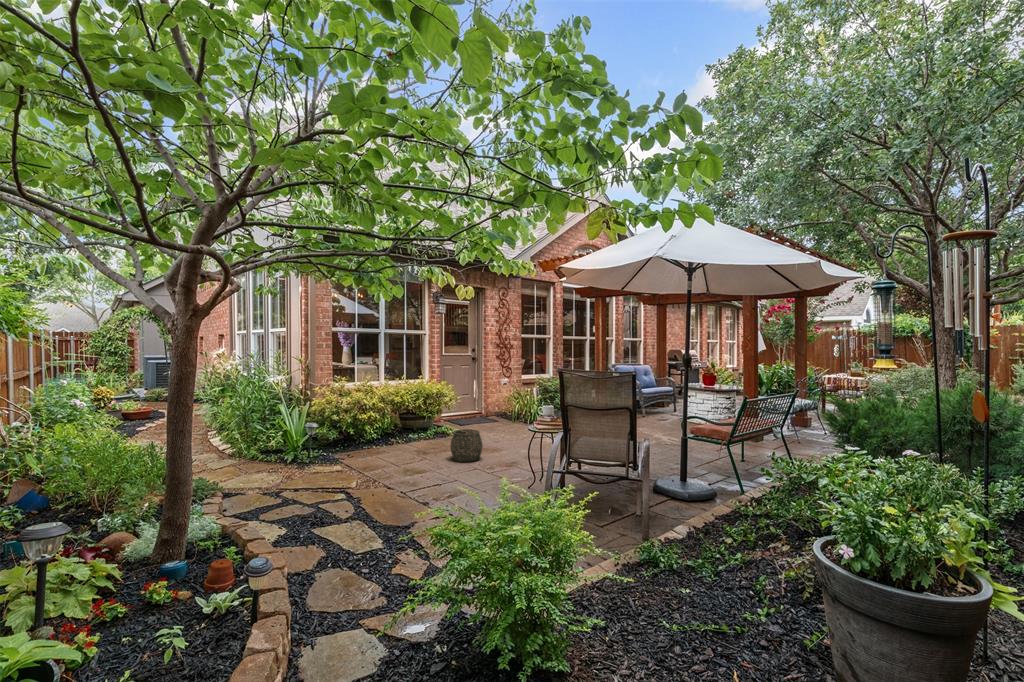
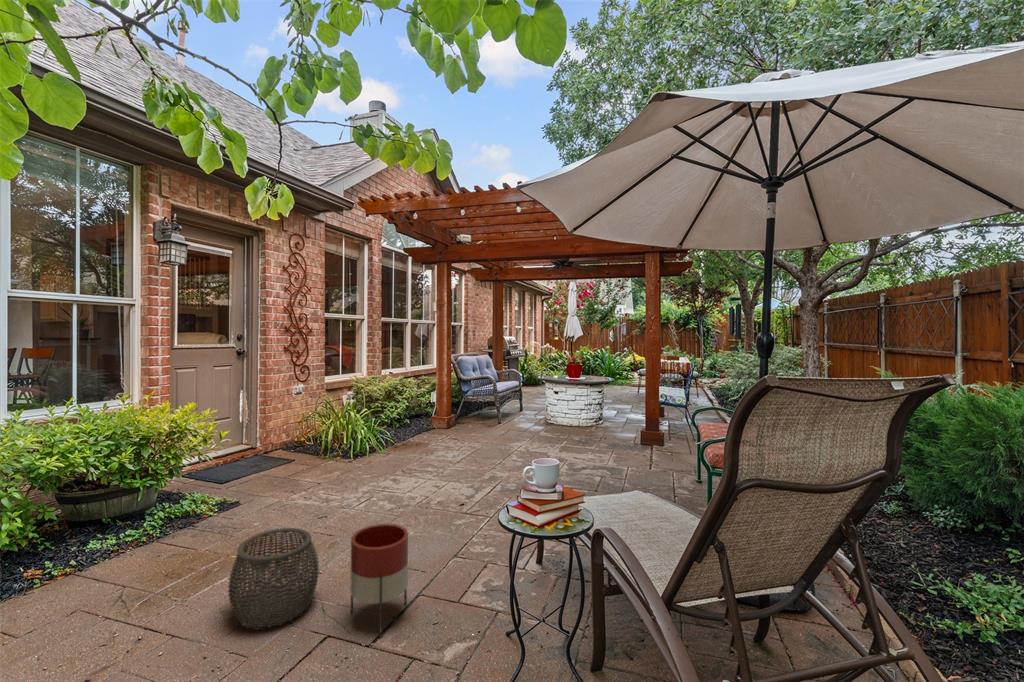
planter: none [489,430,513,469] -> present [350,524,408,637]

